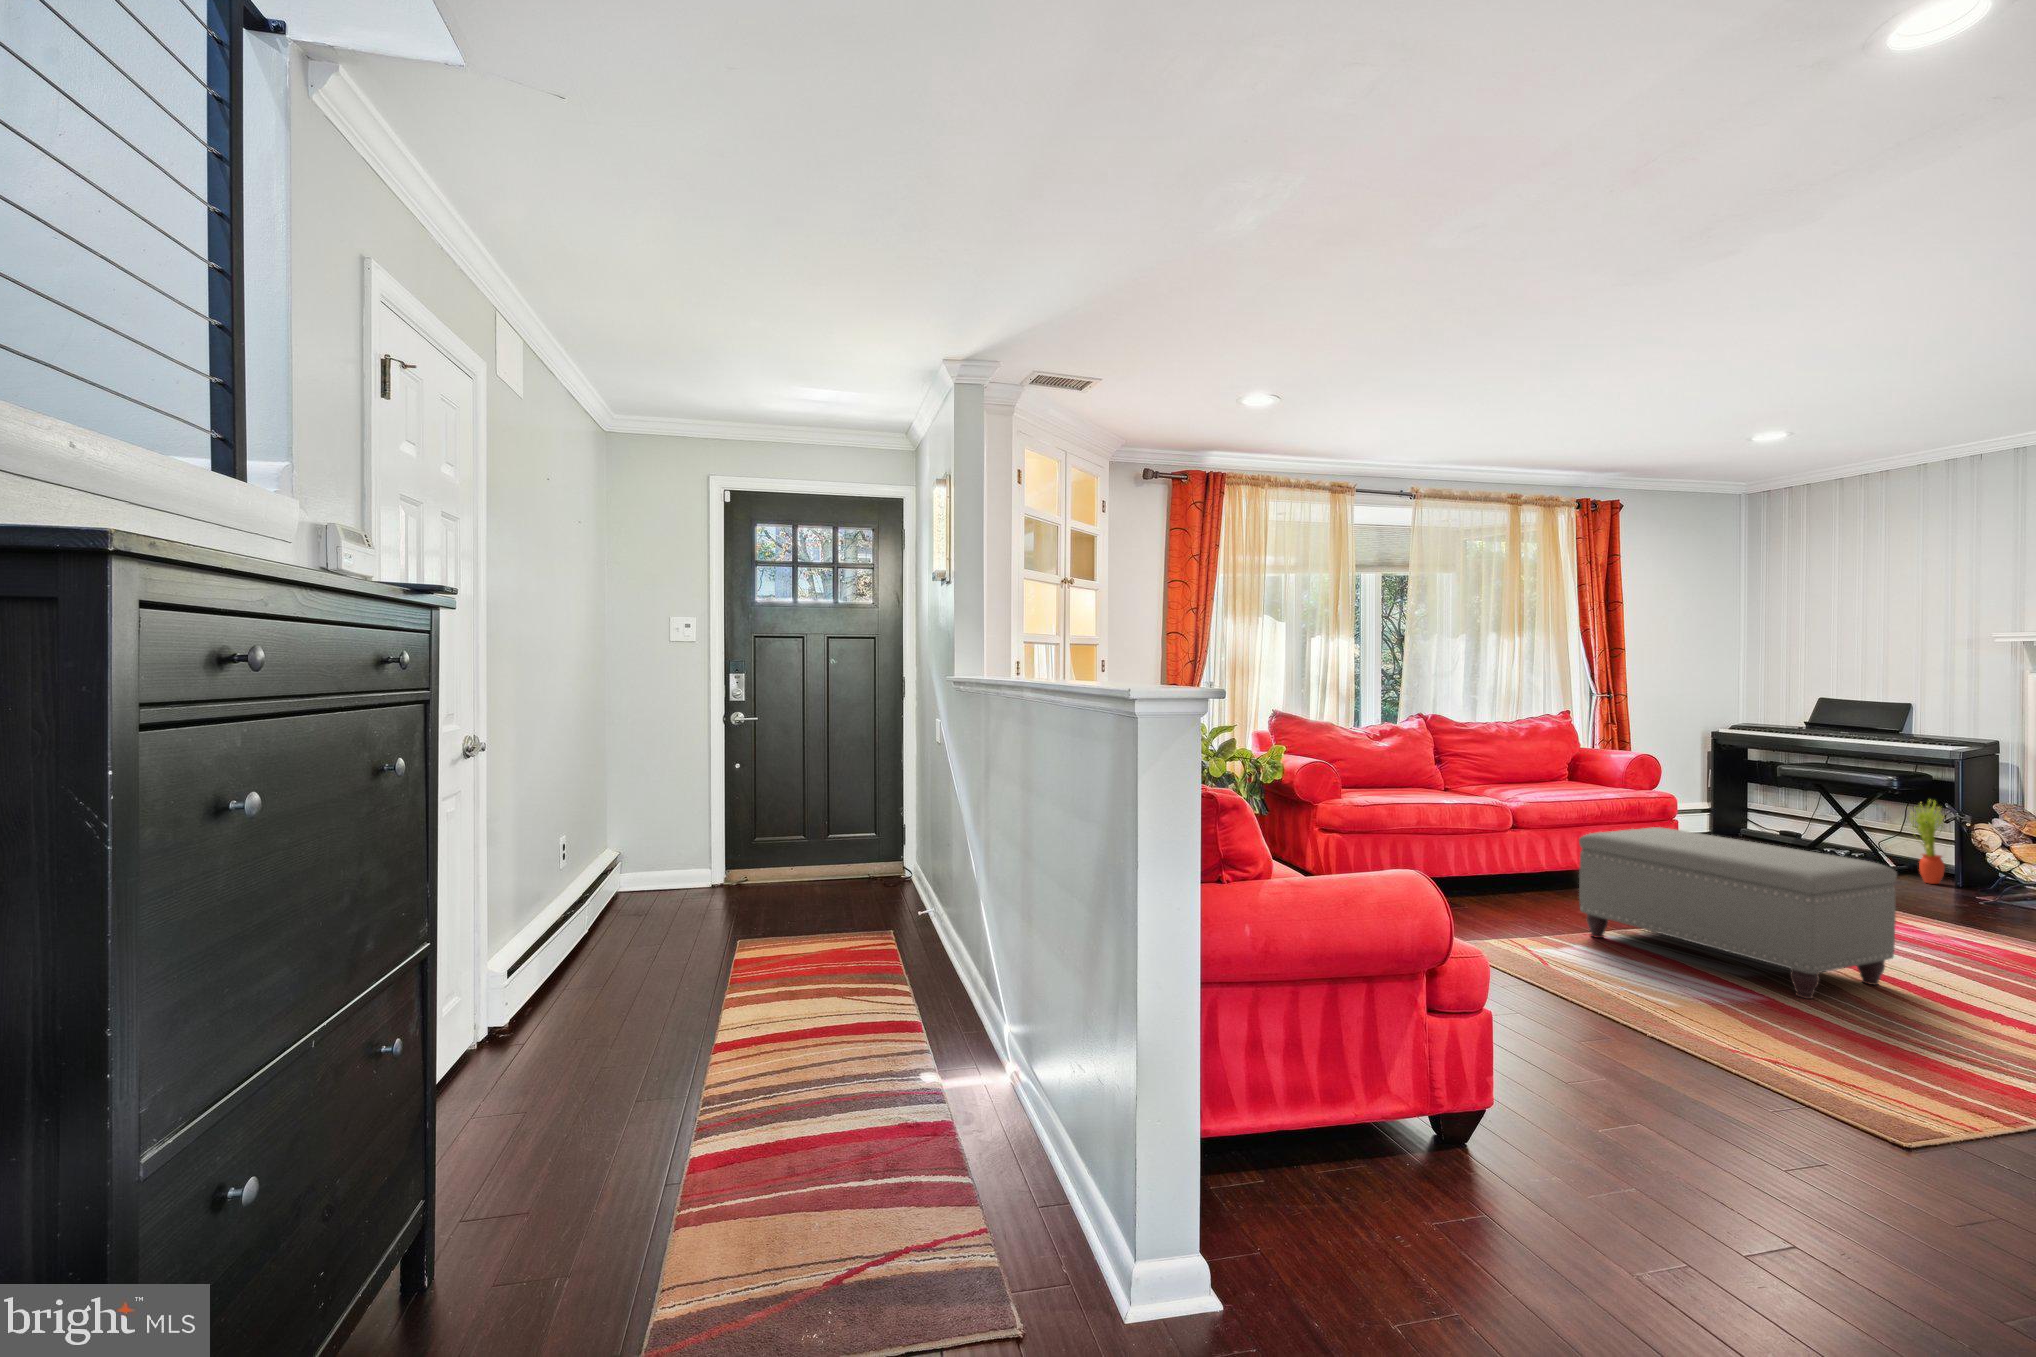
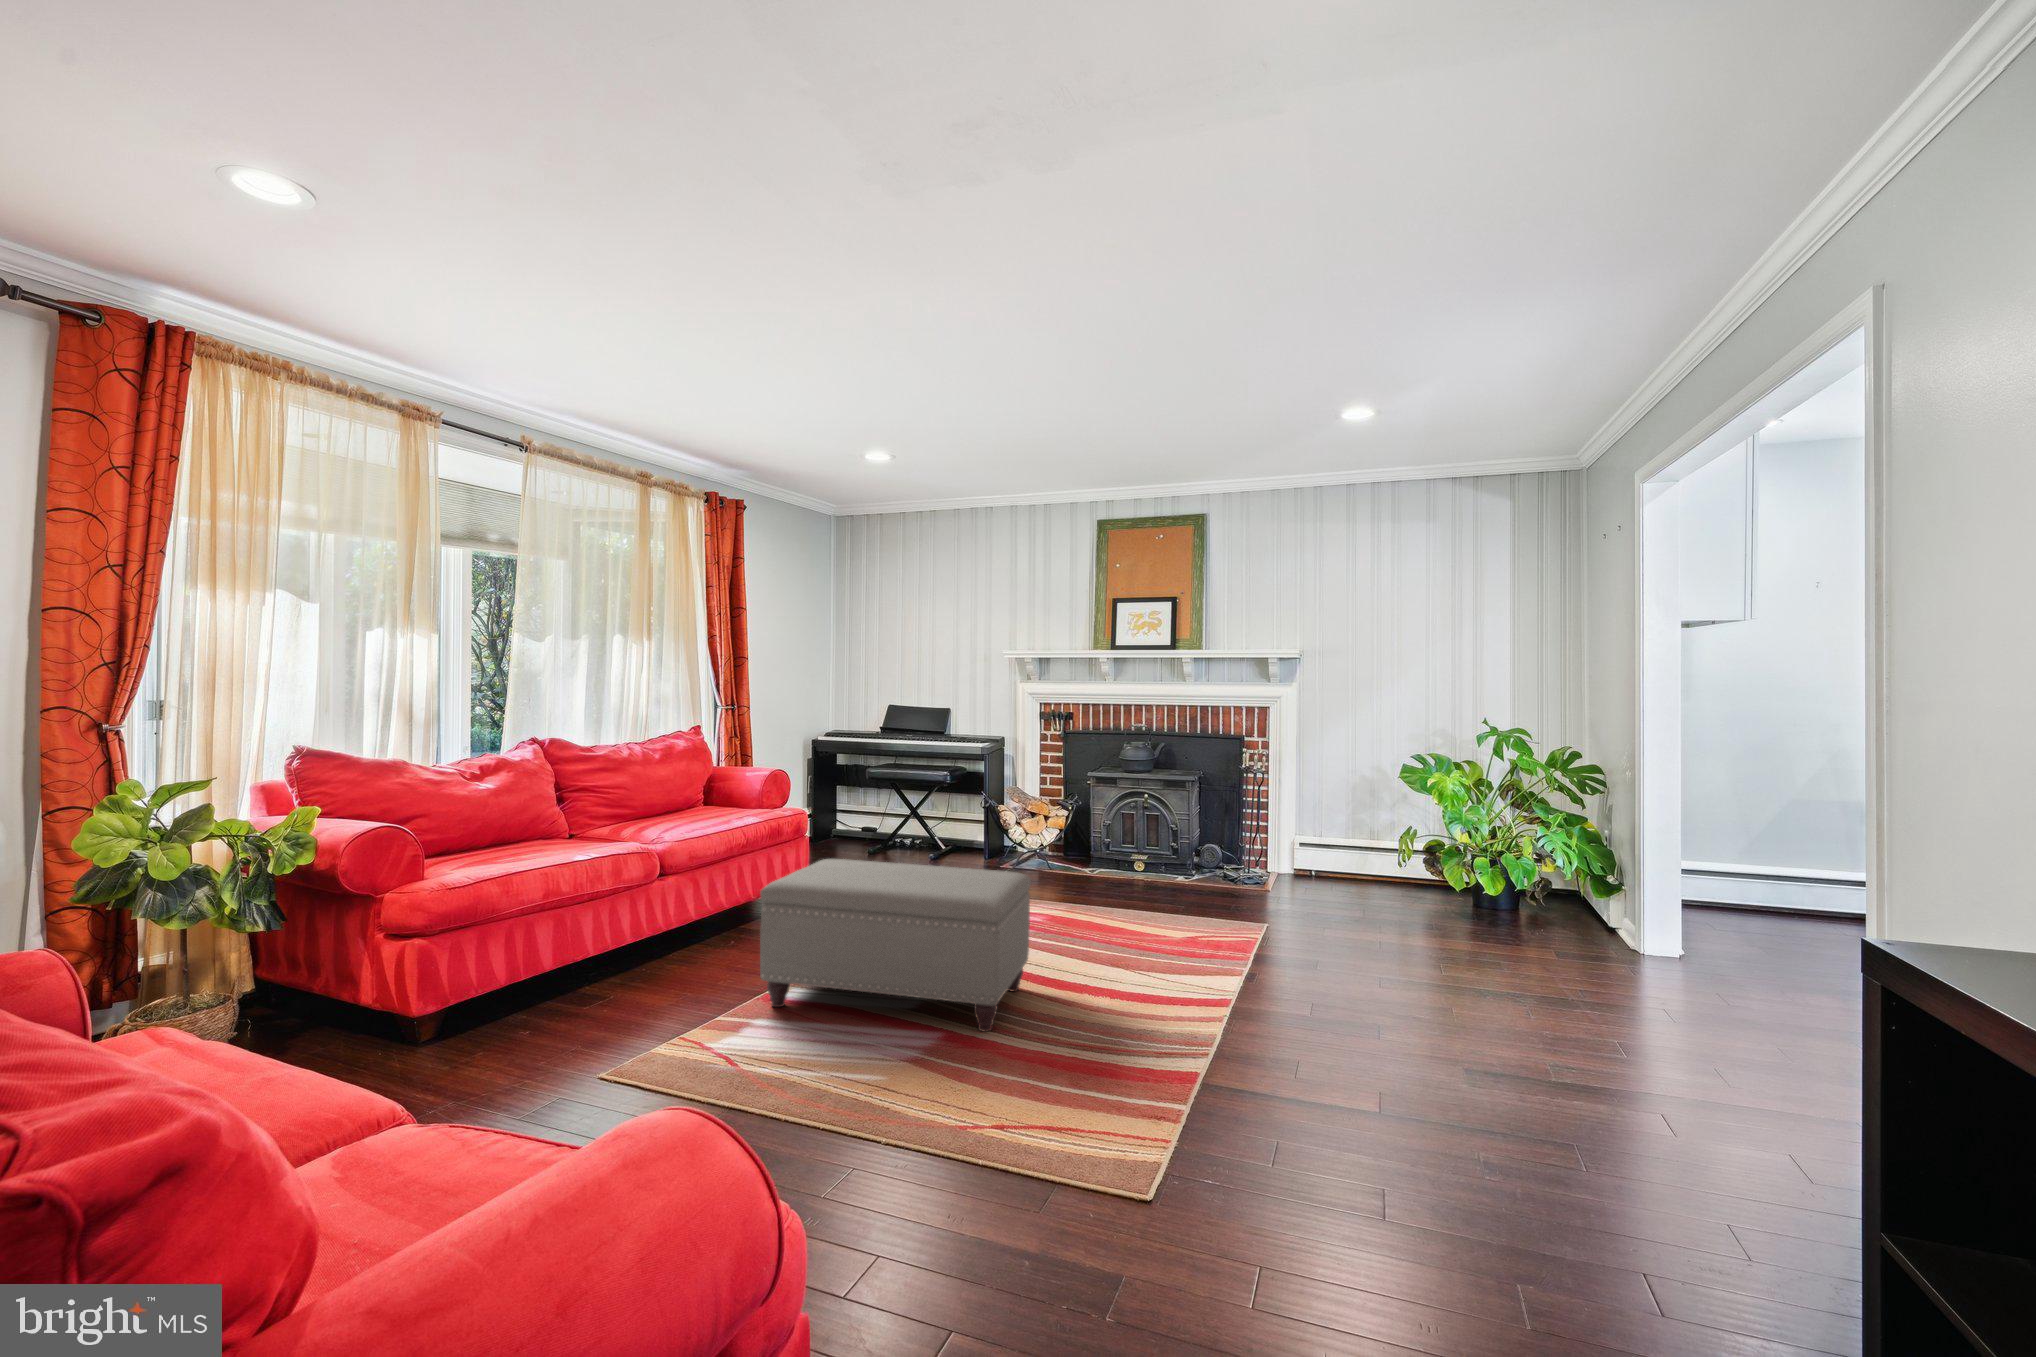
potted plant: present [1910,800,1945,884] -> none [956,789,980,859]

